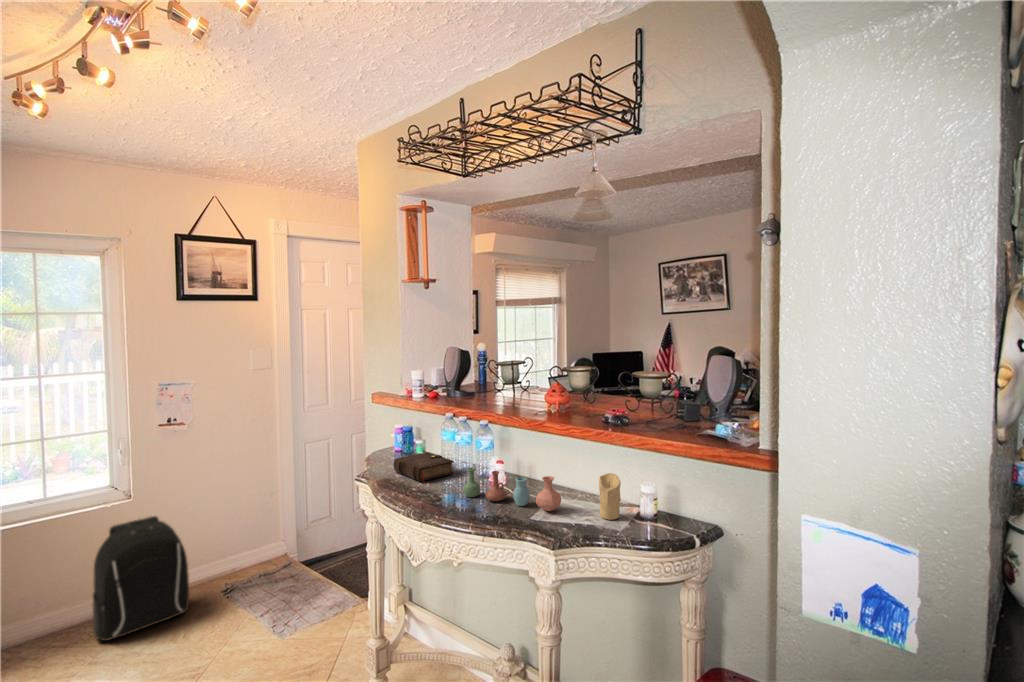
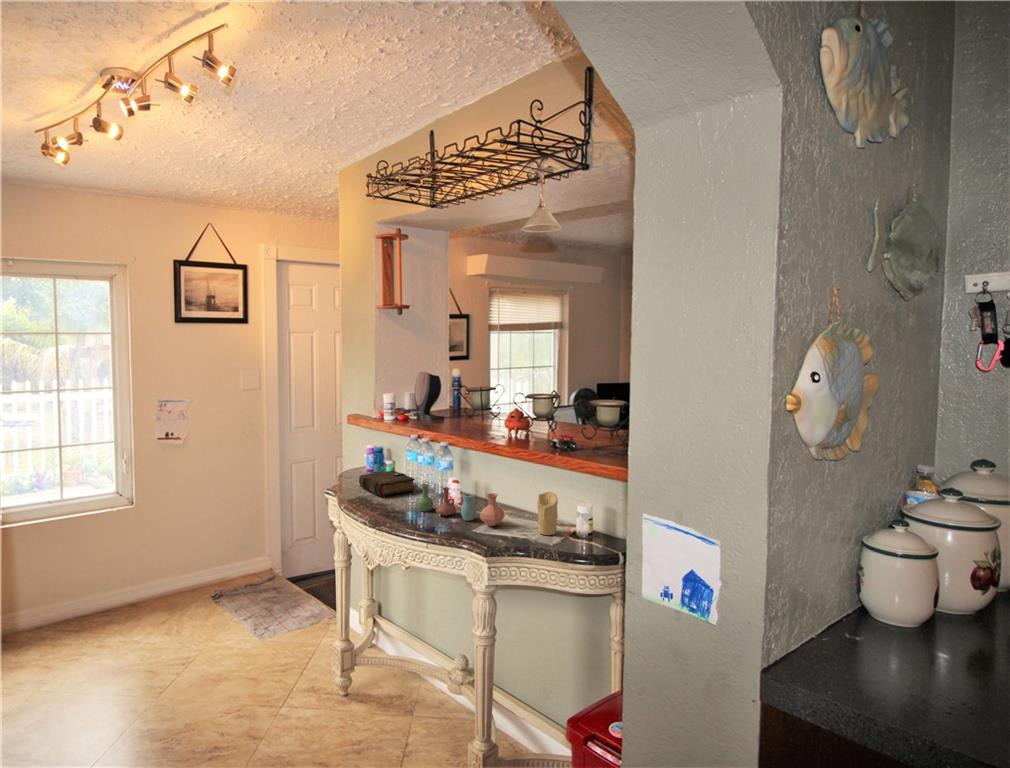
backpack: present [92,516,189,641] -> none [86,525,176,638]

